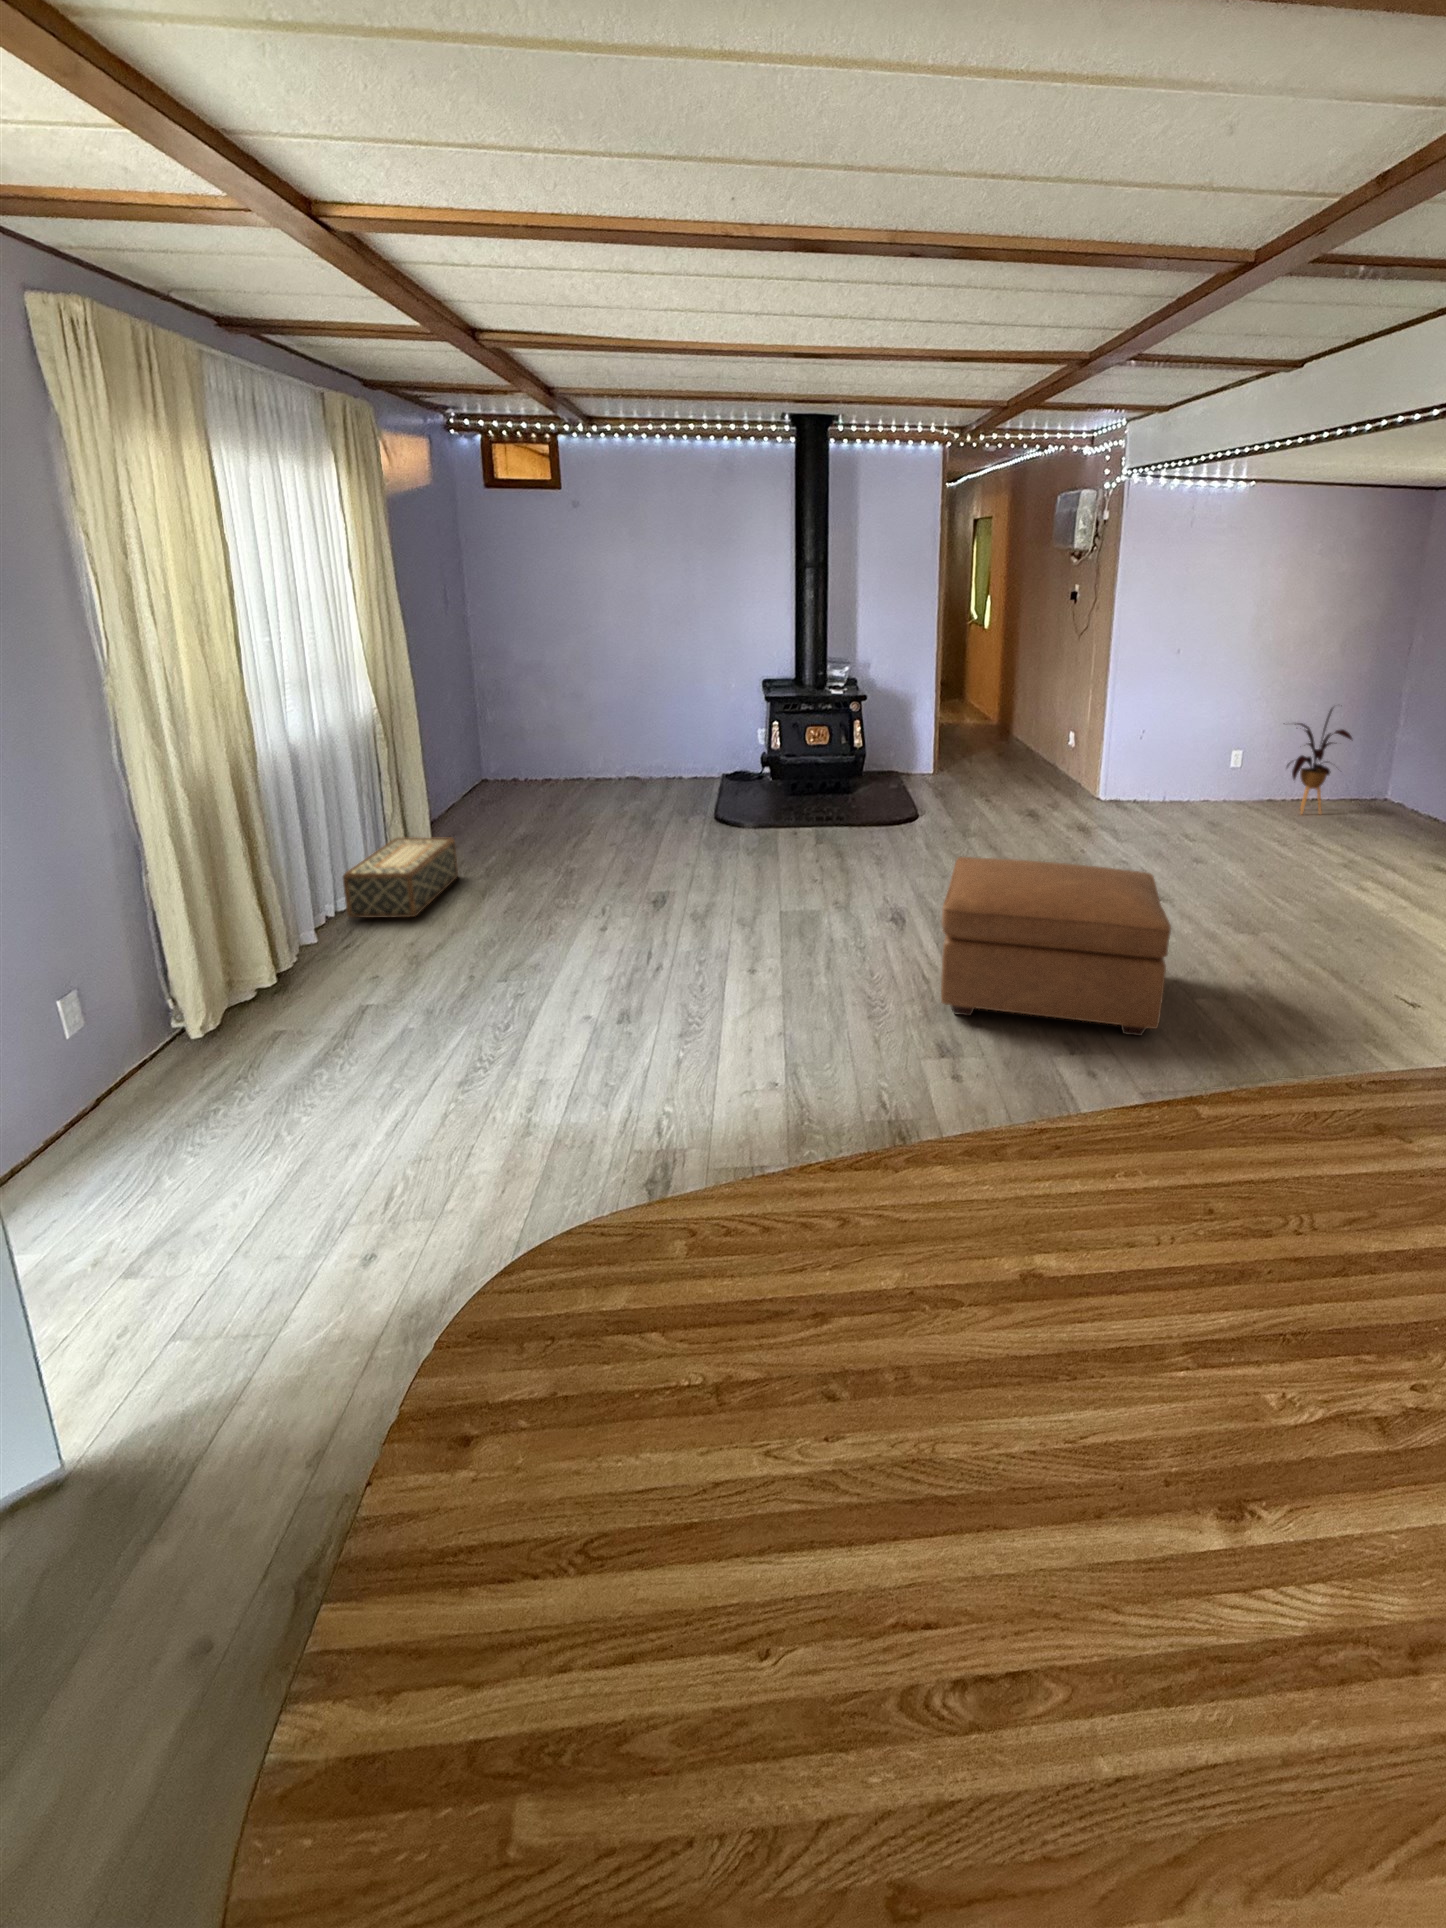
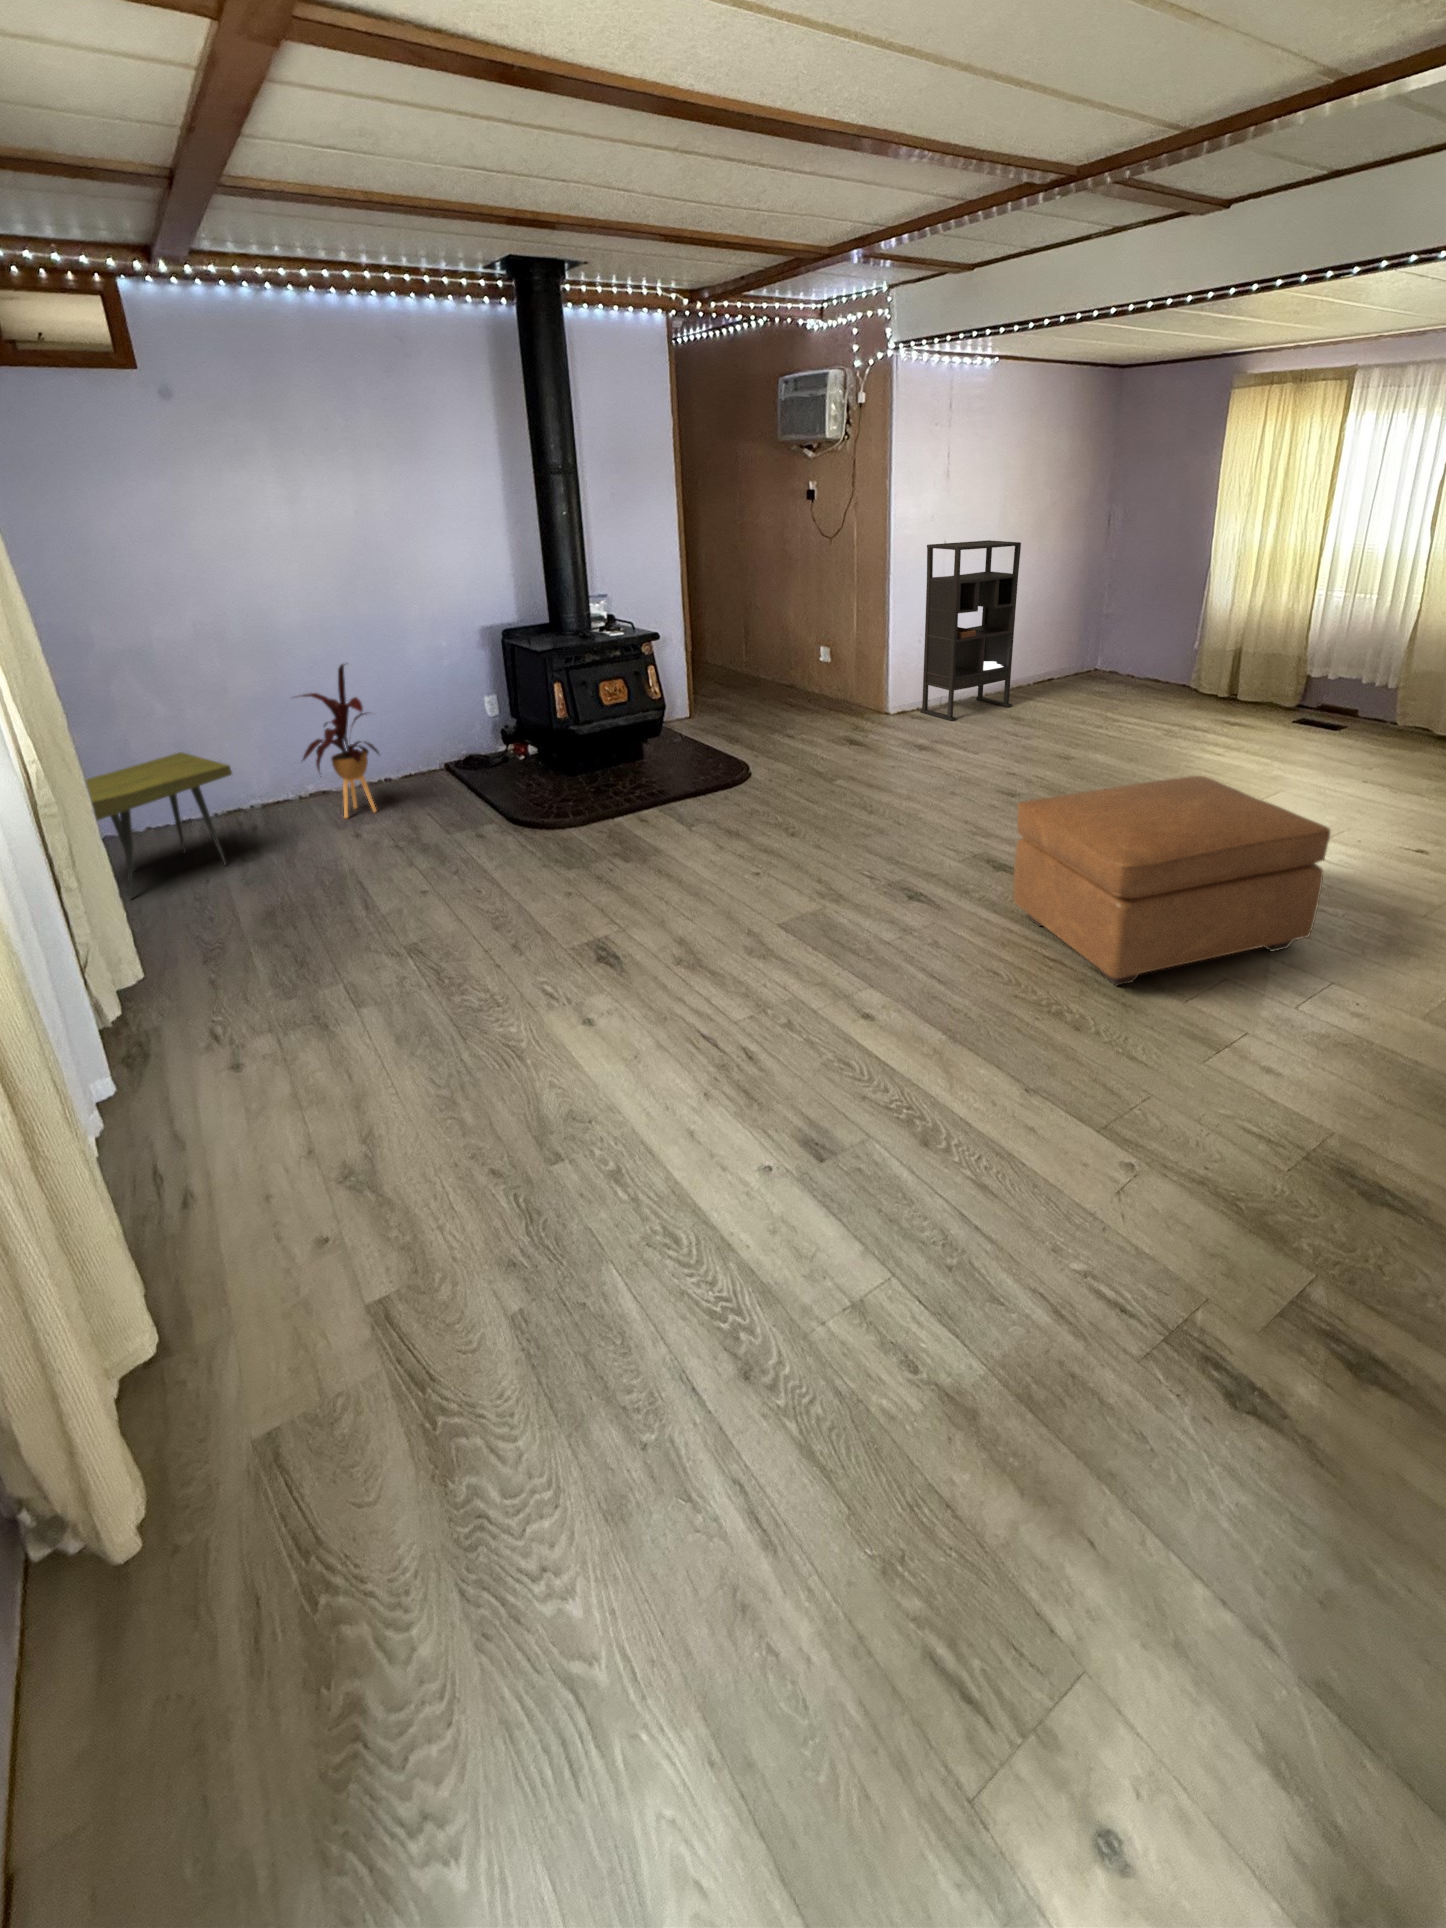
bookshelf: none [1133,649,1250,815] -> present [920,540,1021,721]
house plant: present [1287,708,1352,814] -> present [302,664,379,818]
side table: none [458,728,550,811] -> present [86,752,232,898]
woven basket: present [343,838,458,918] -> none [109,952,261,1144]

